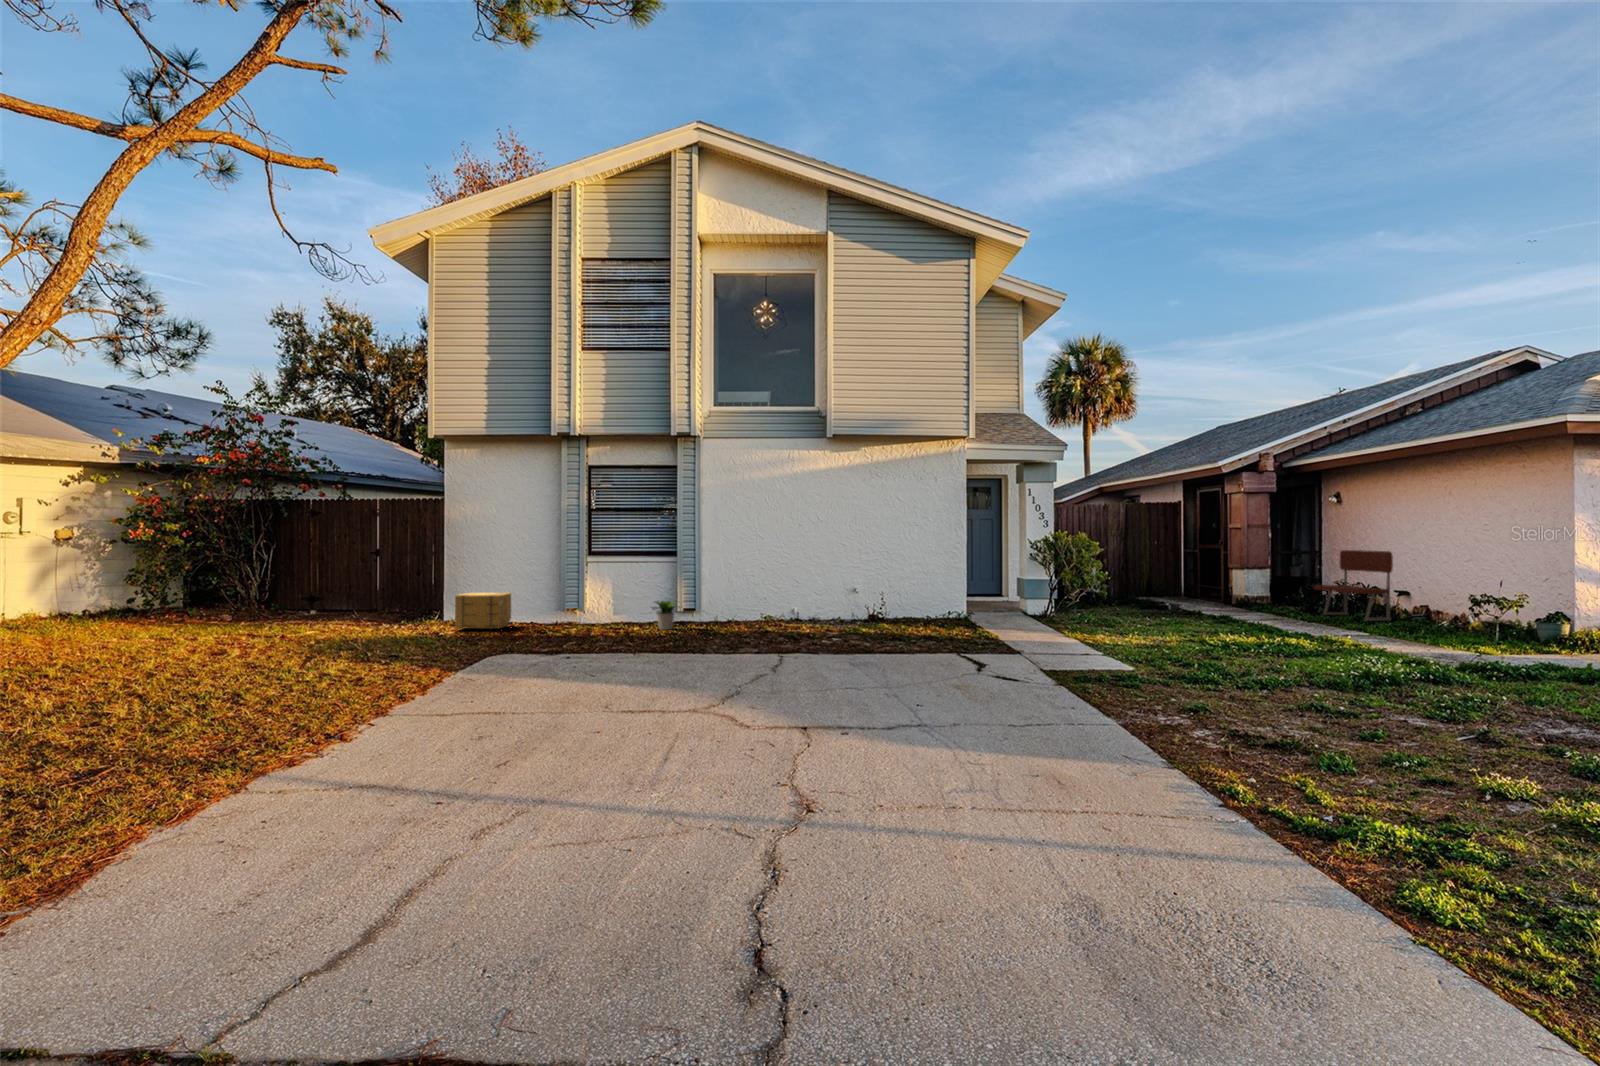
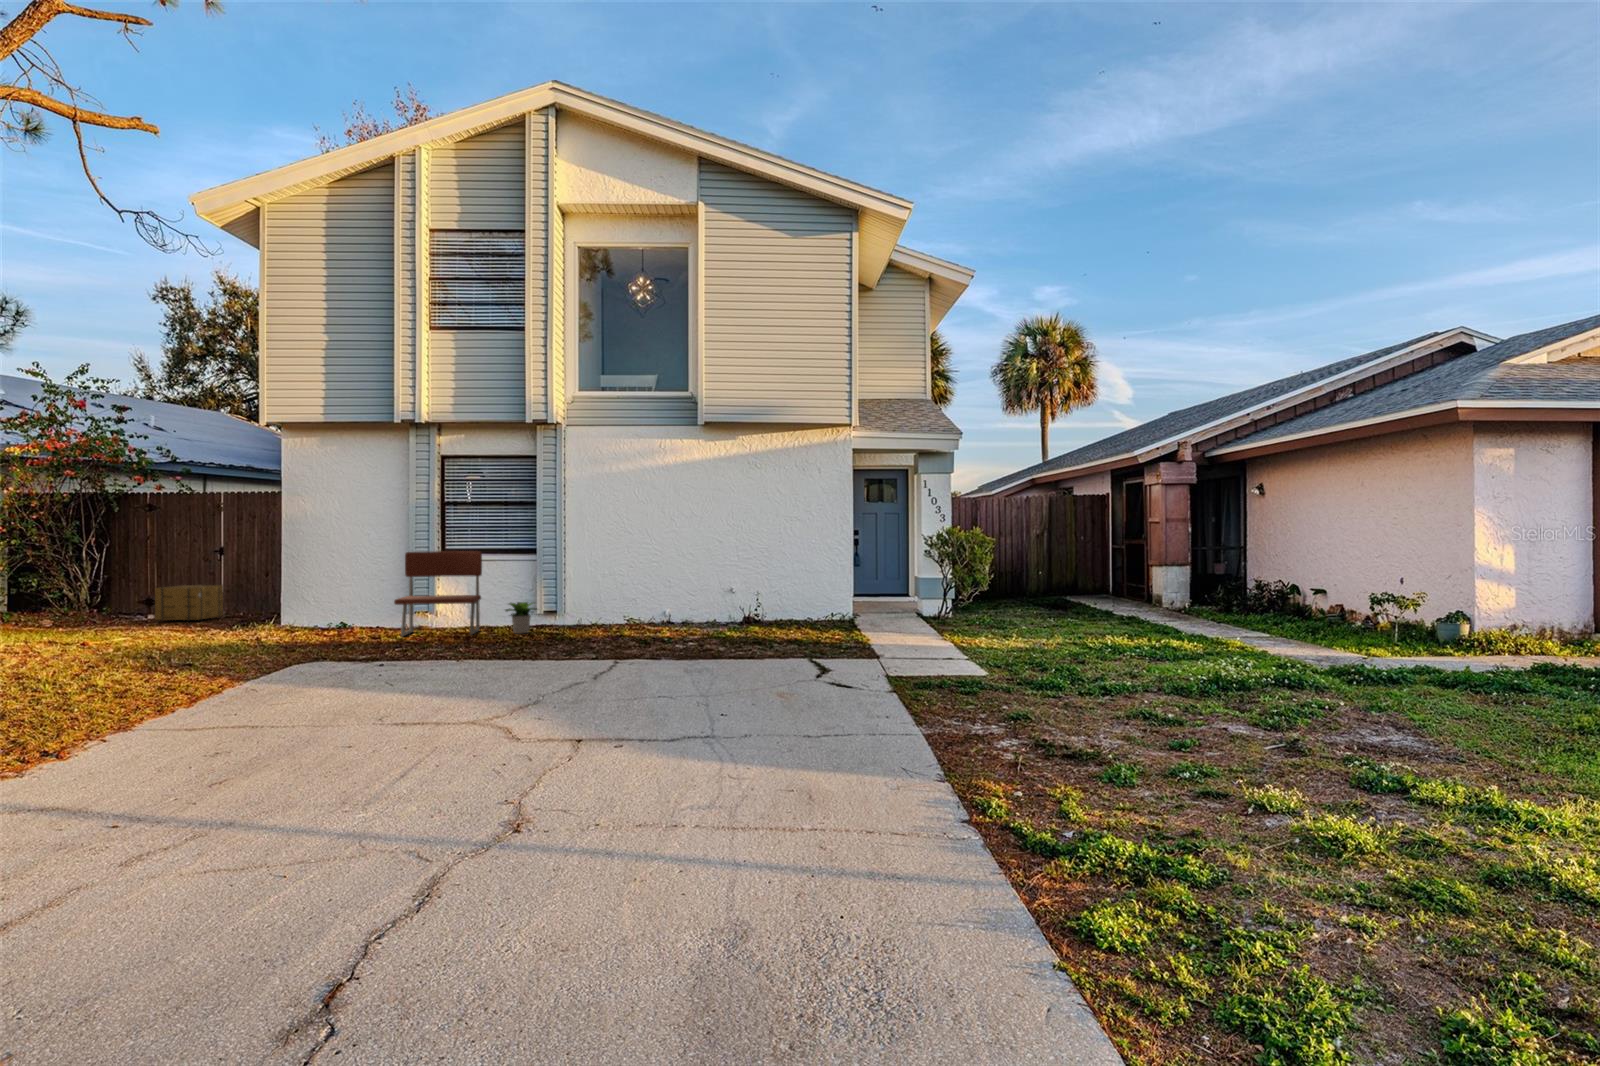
bench: present [1314,550,1393,621] -> present [394,551,482,636]
cardboard box: present [455,593,512,629] -> present [155,585,223,620]

